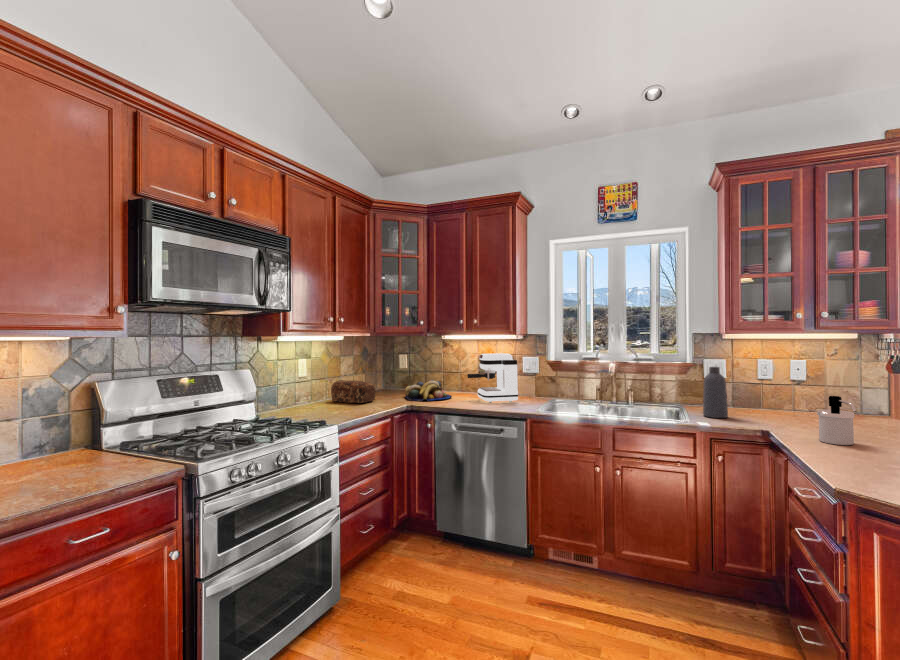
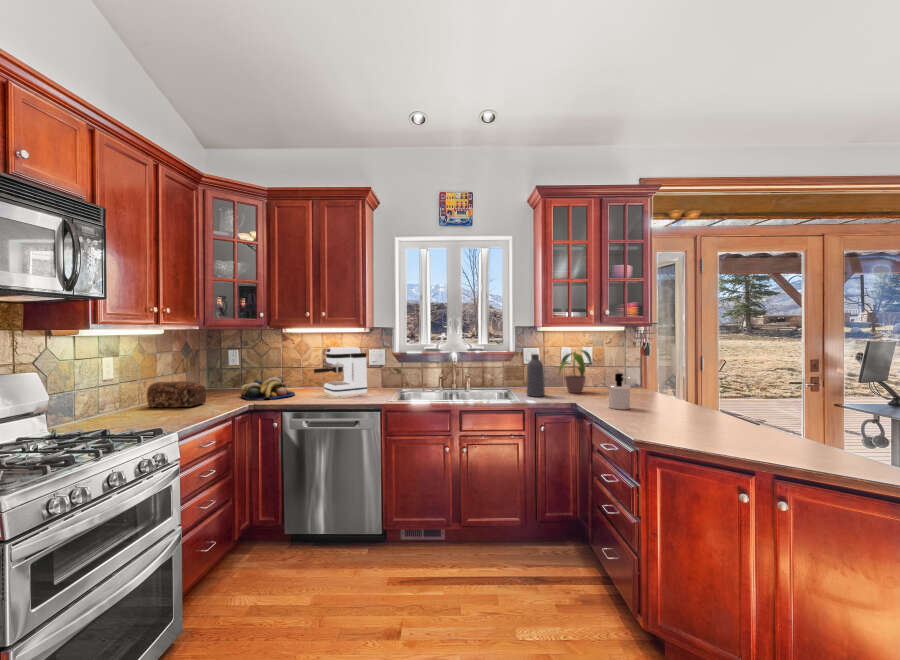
potted plant: none [740,363,813,418] -> present [559,350,592,393]

